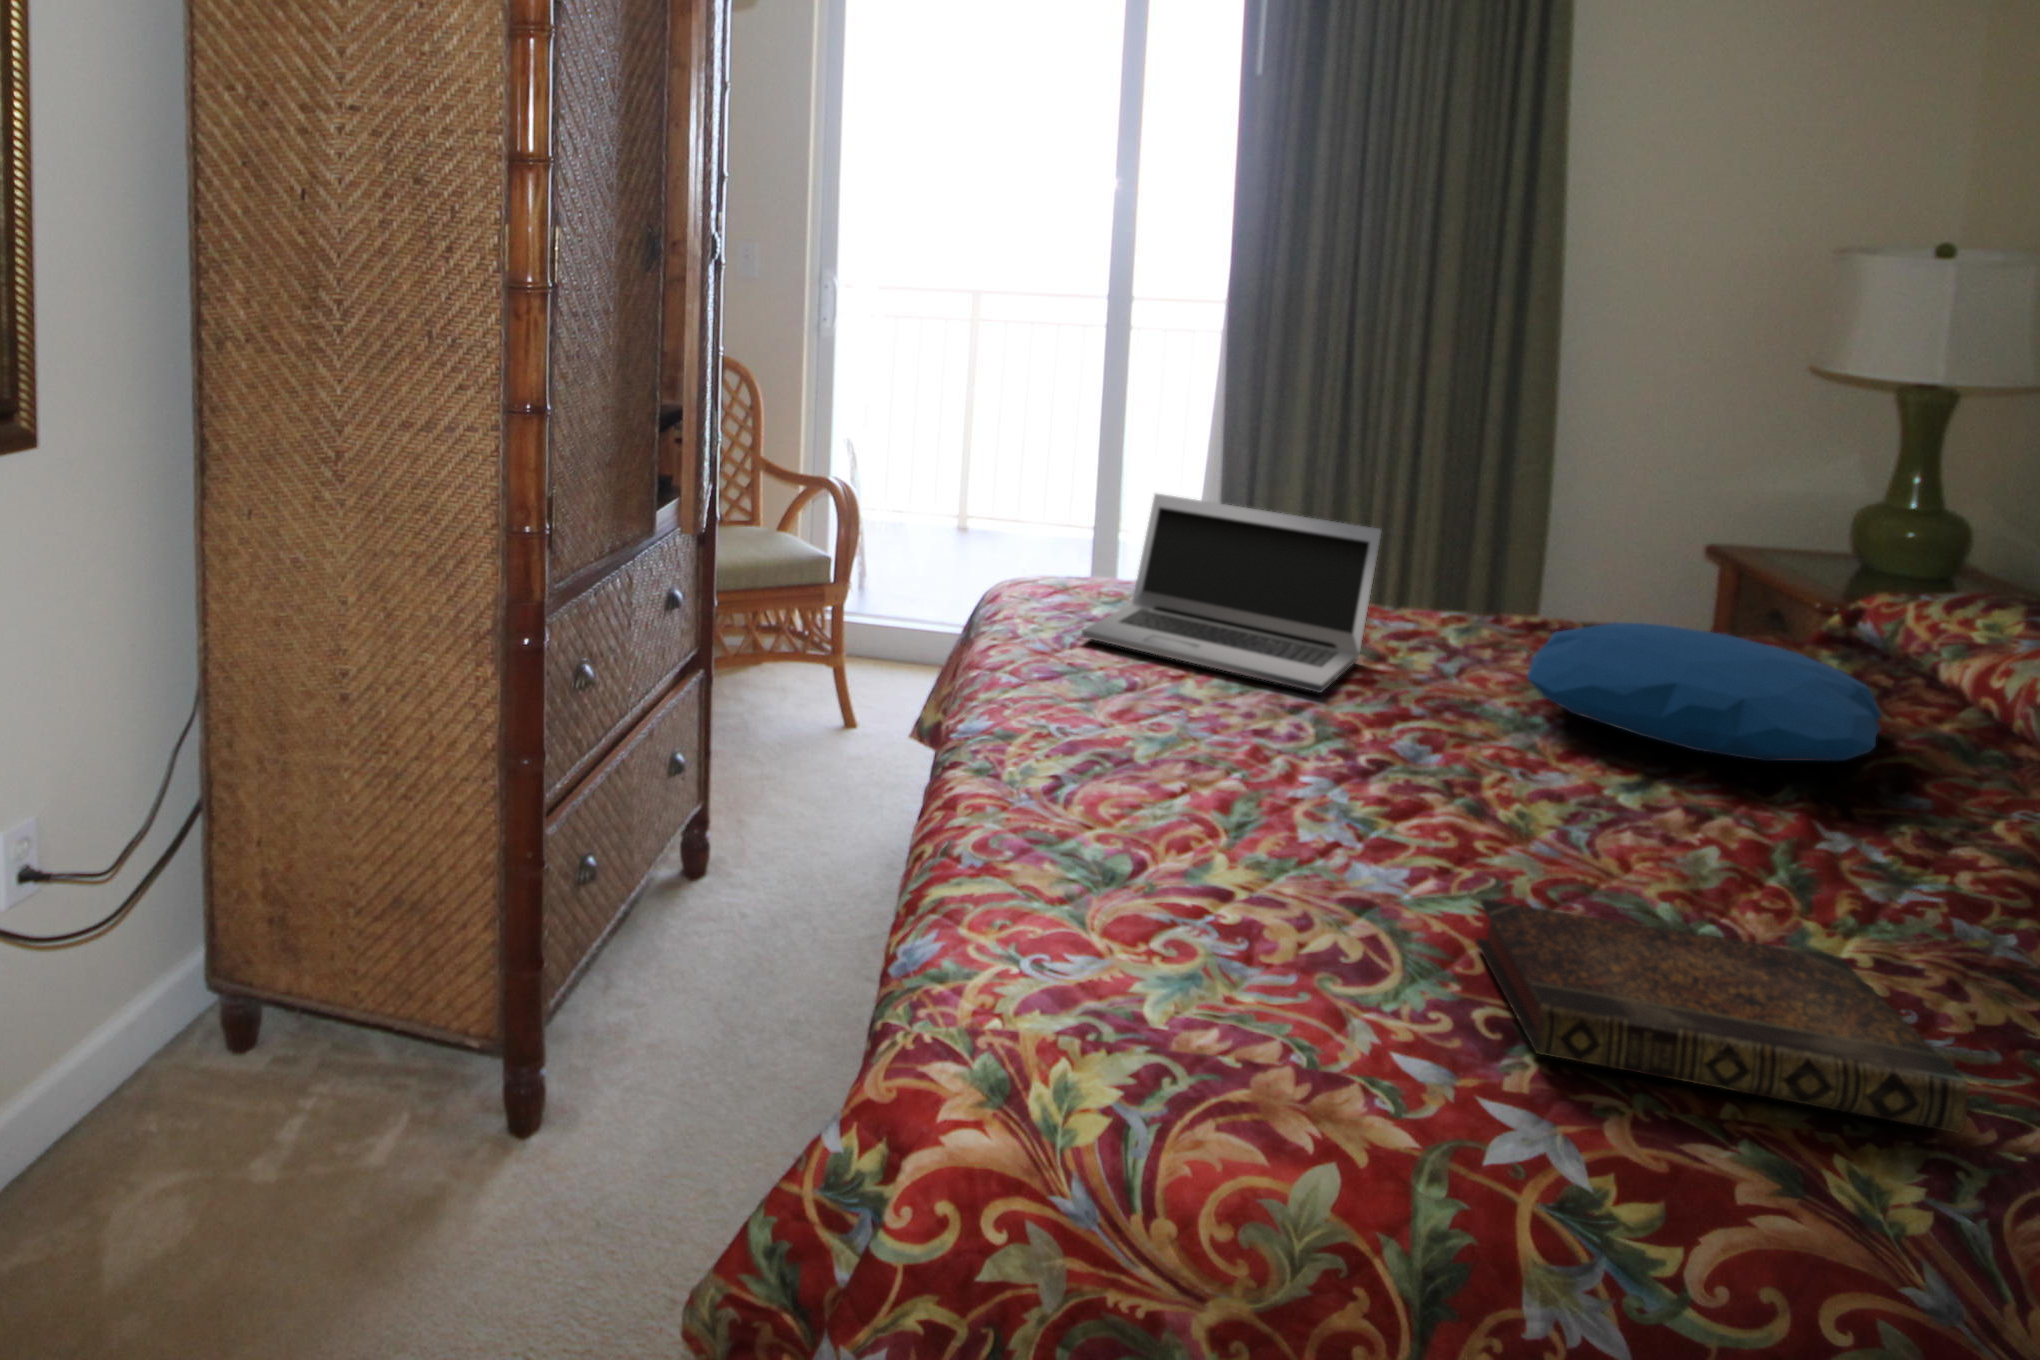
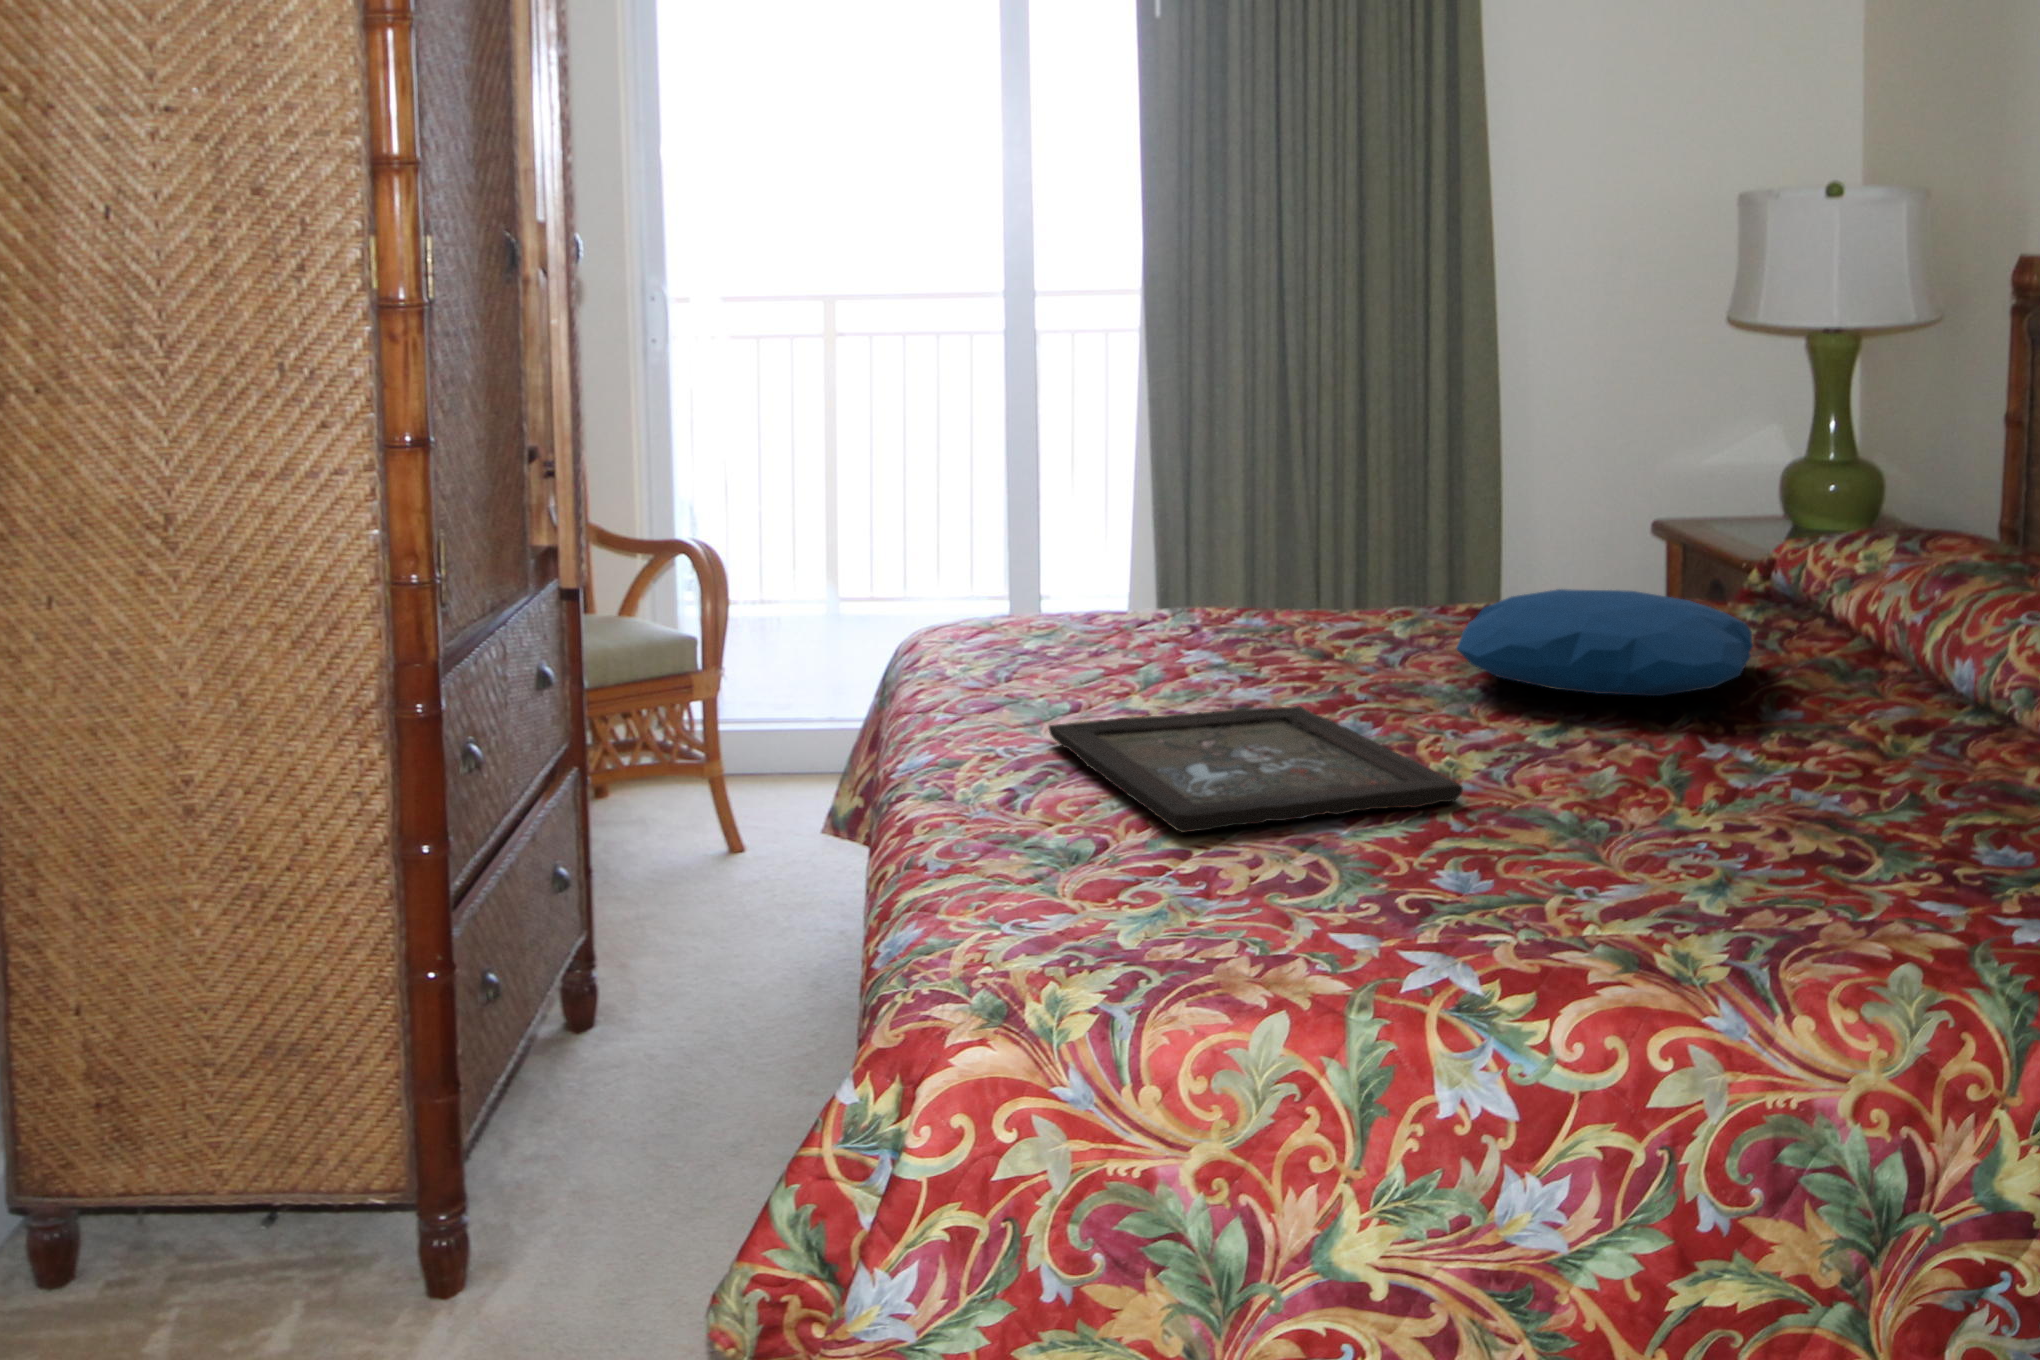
laptop: present [1082,494,1382,693] -> none [1026,509,1318,690]
tray: none [1095,710,1543,871] -> present [1049,706,1463,833]
book: present [1475,899,1969,1133] -> none [1402,814,1758,921]

